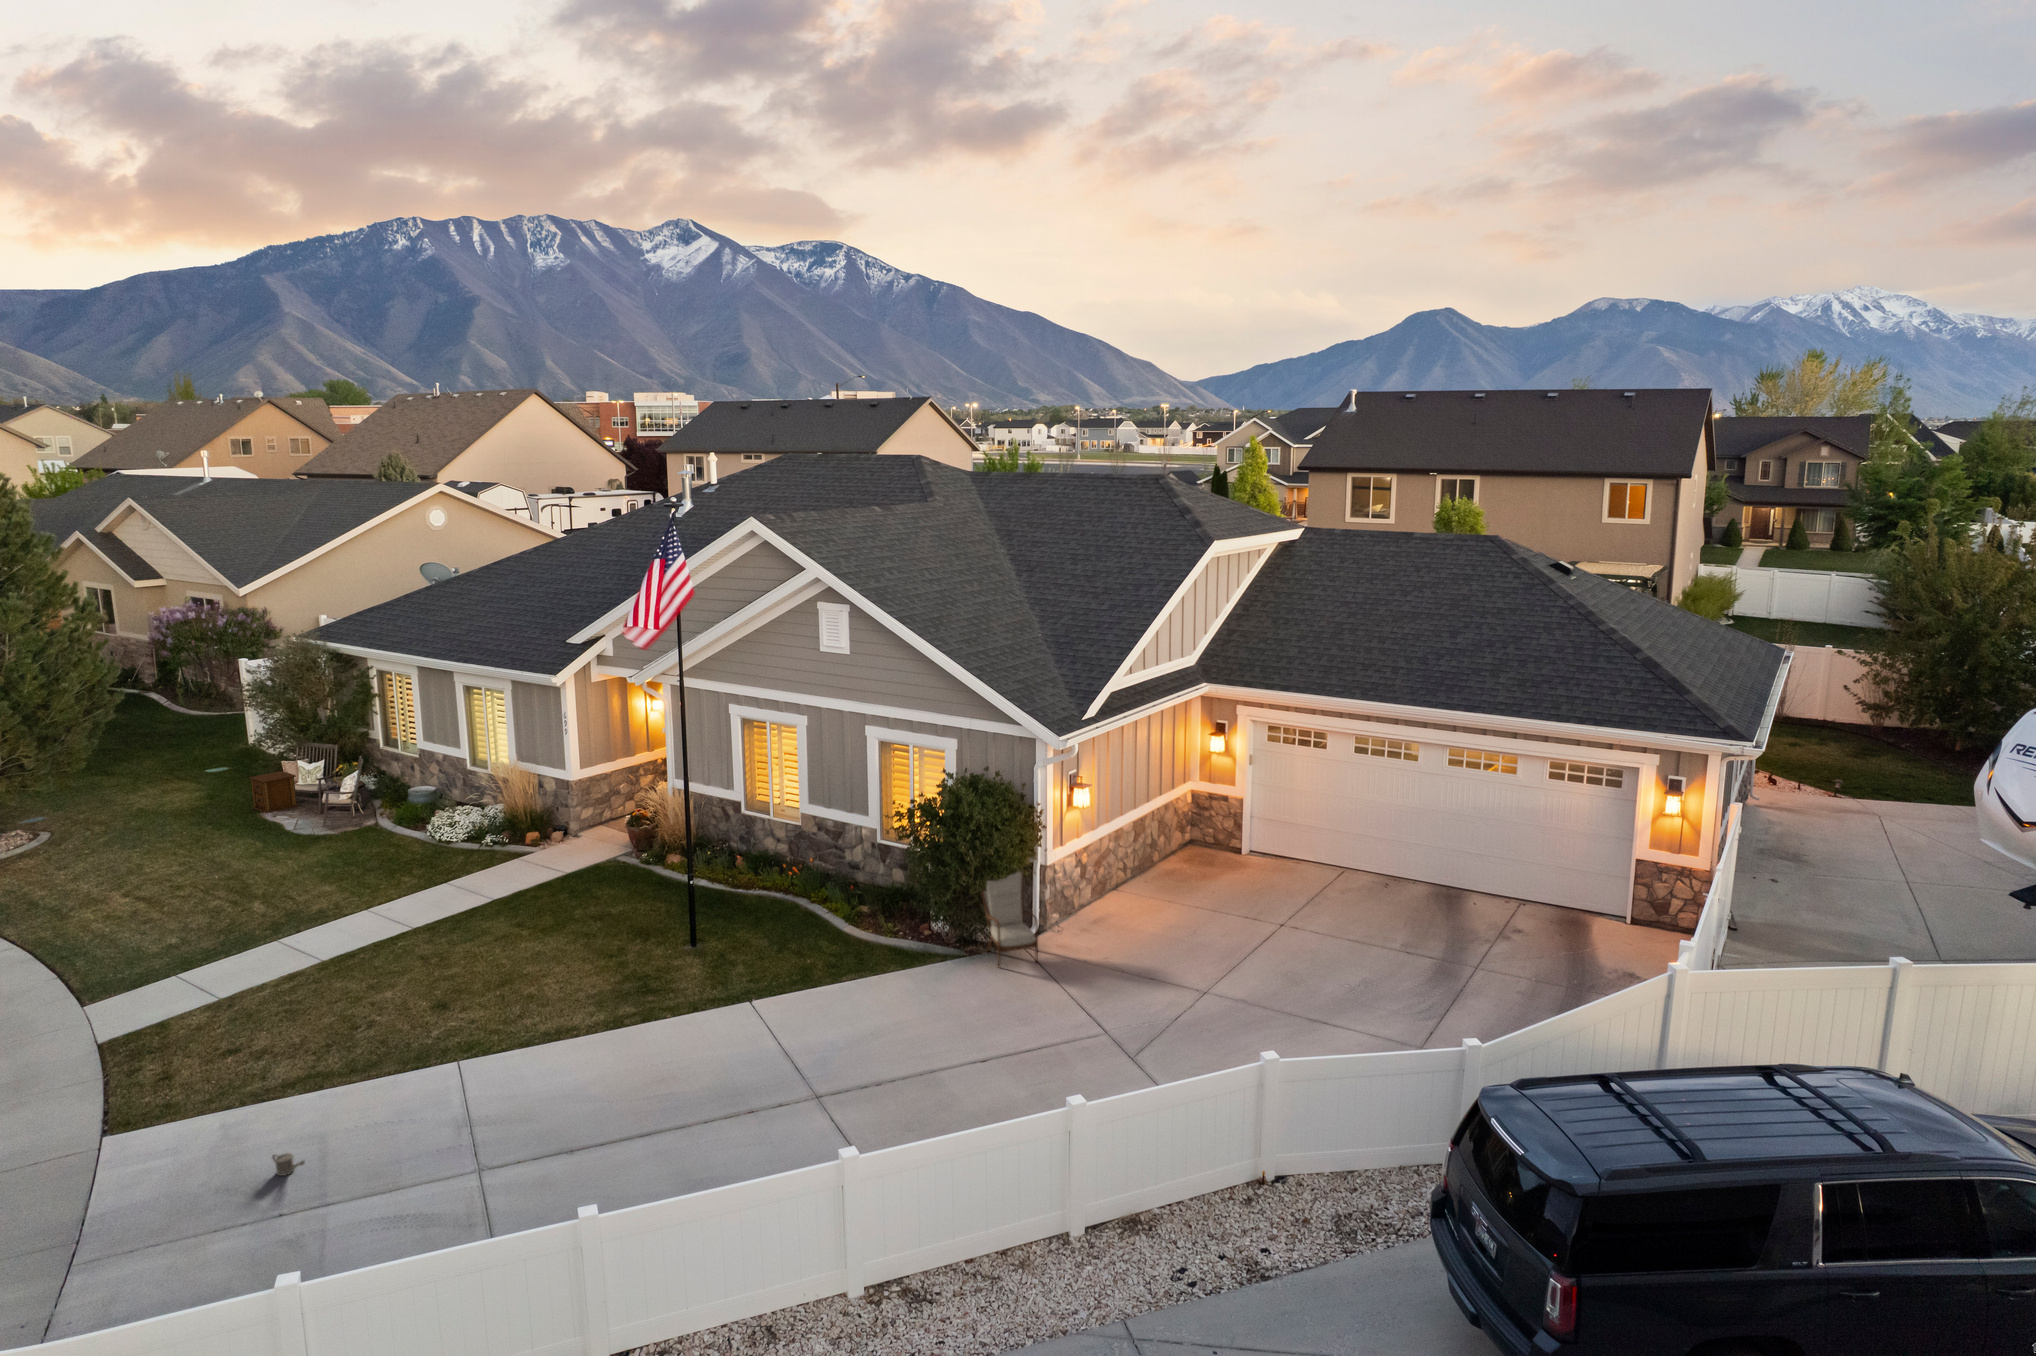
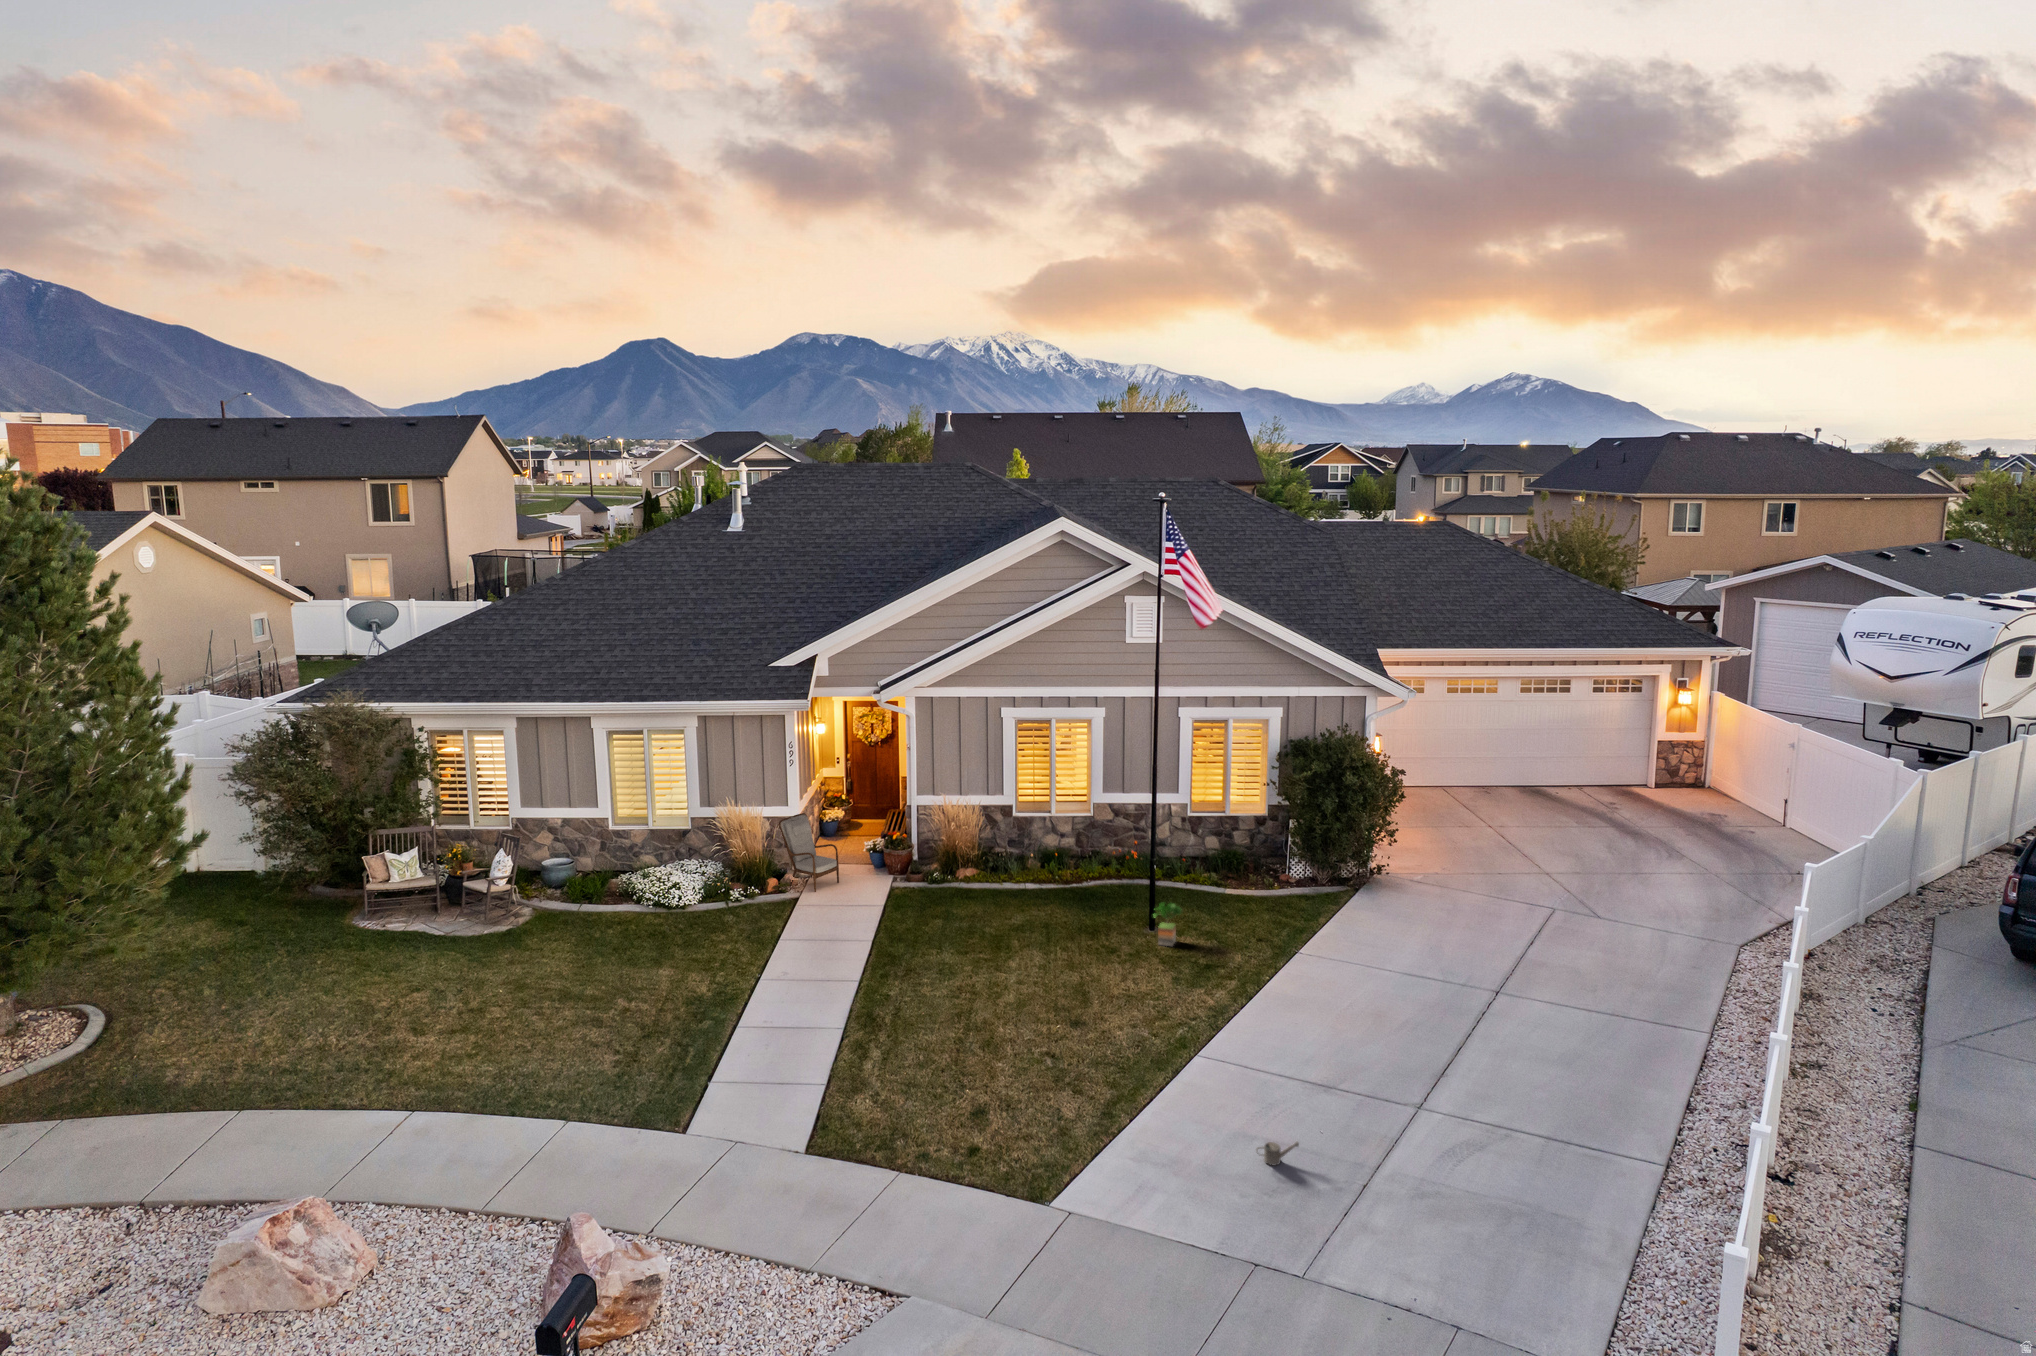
side table: present [249,771,299,813] -> none [294,875,362,929]
armchair: present [982,871,1038,967] -> present [779,813,839,892]
potted tree: none [663,922,696,969] -> present [1153,903,1181,946]

